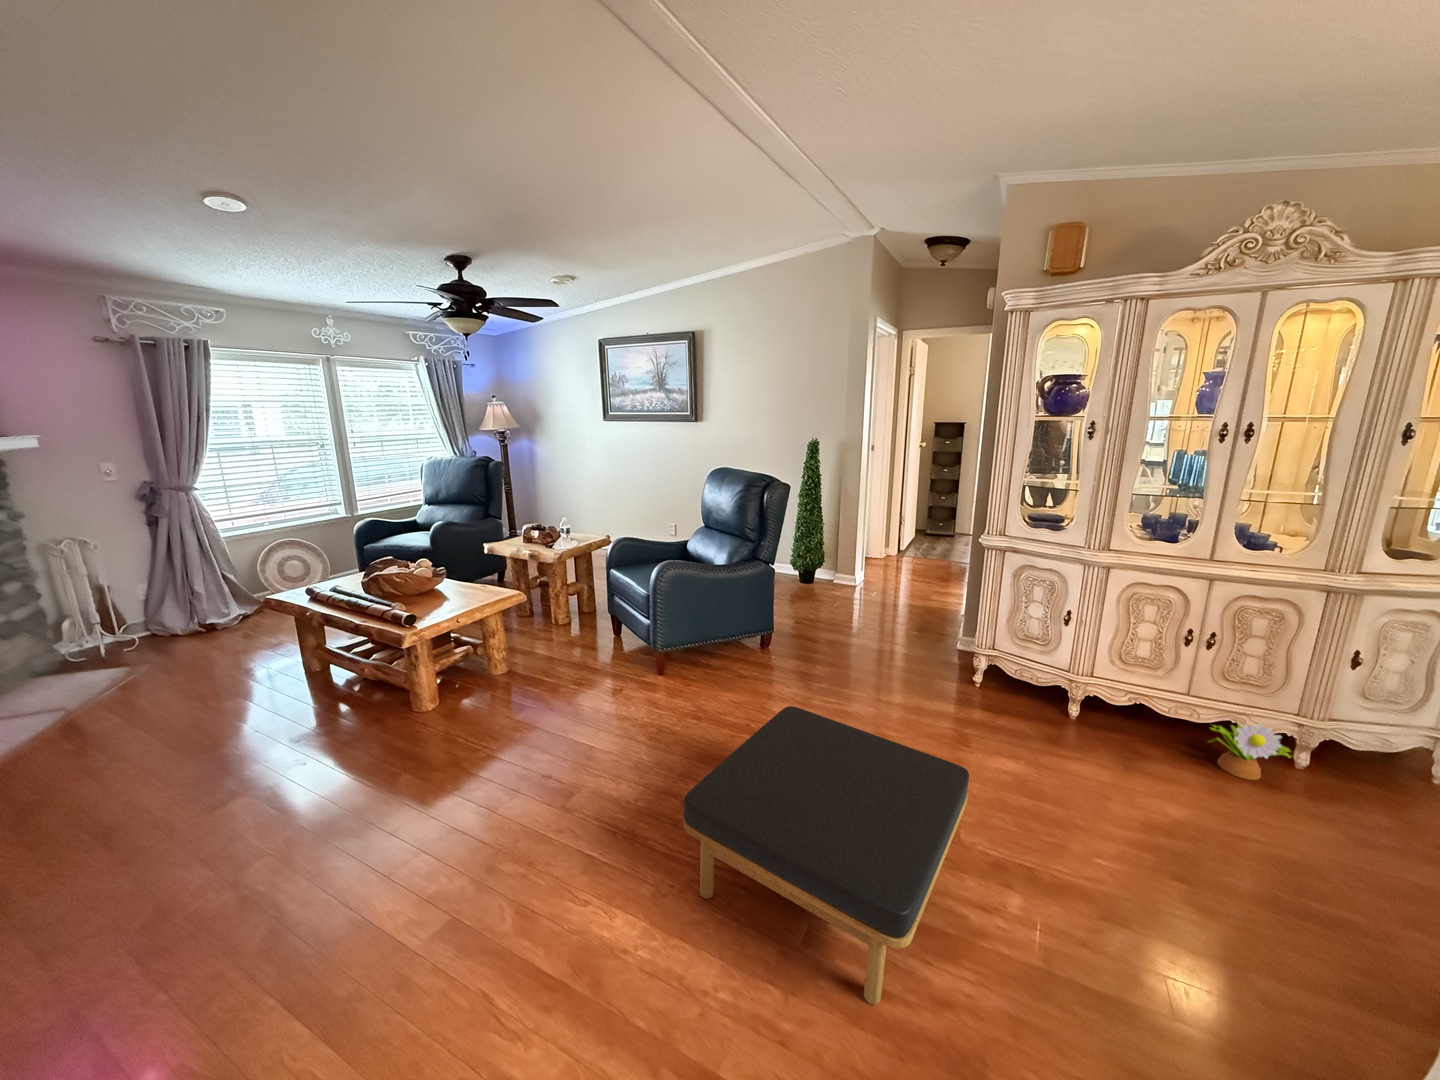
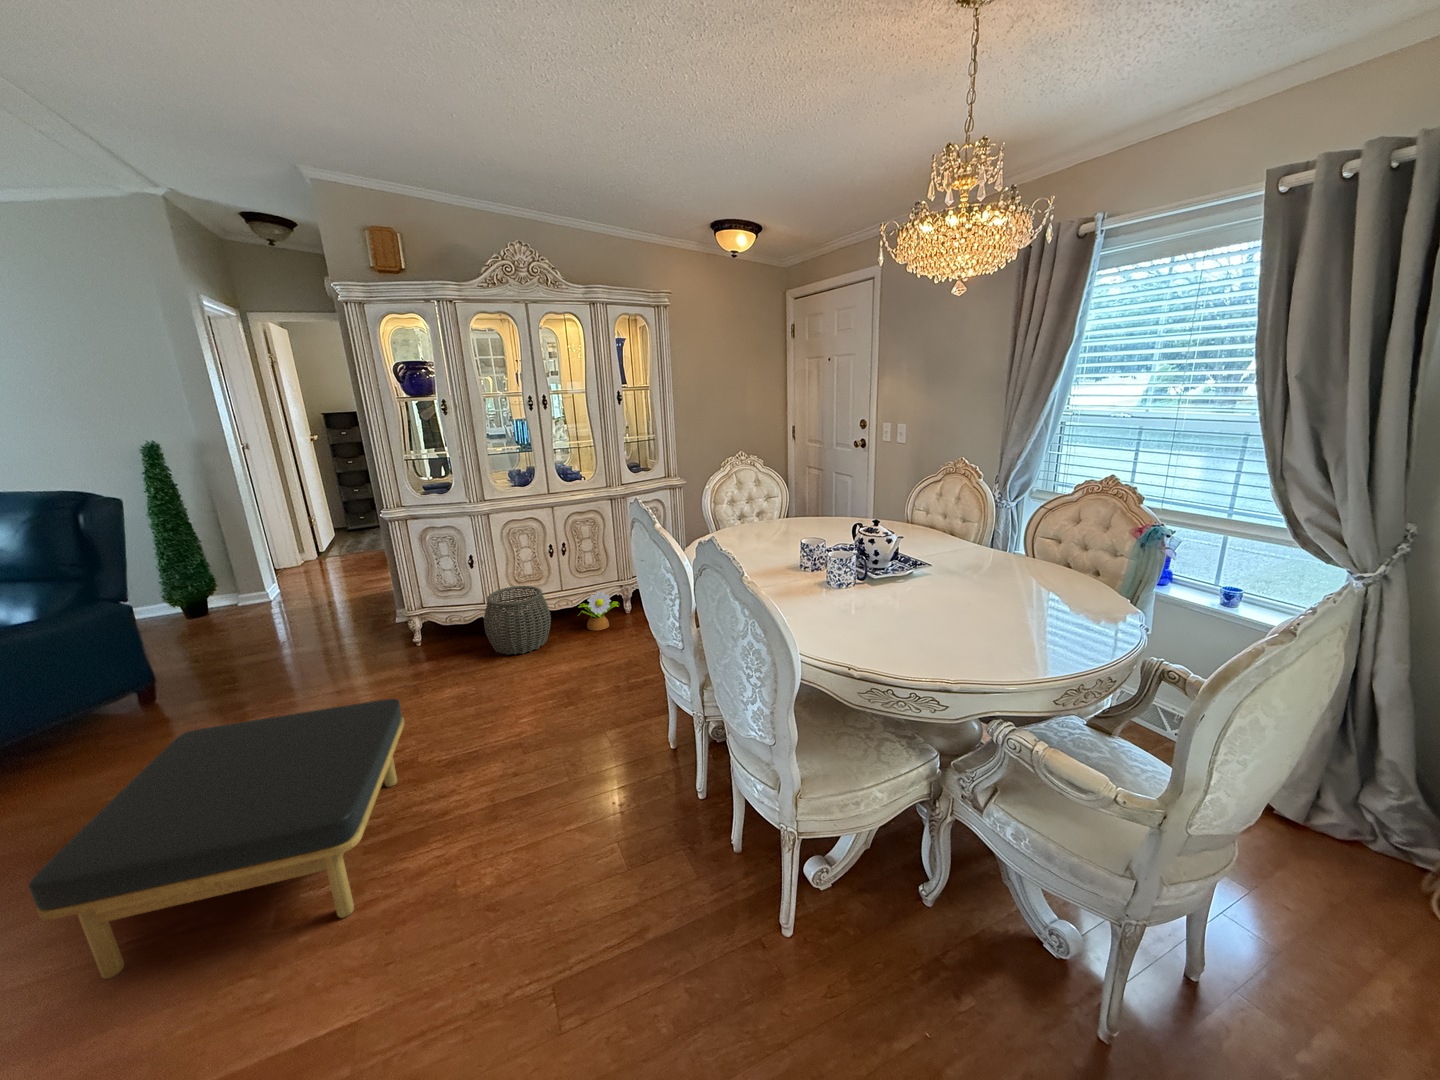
woven basket: none [1063,664,1165,762] -> present [484,586,551,655]

